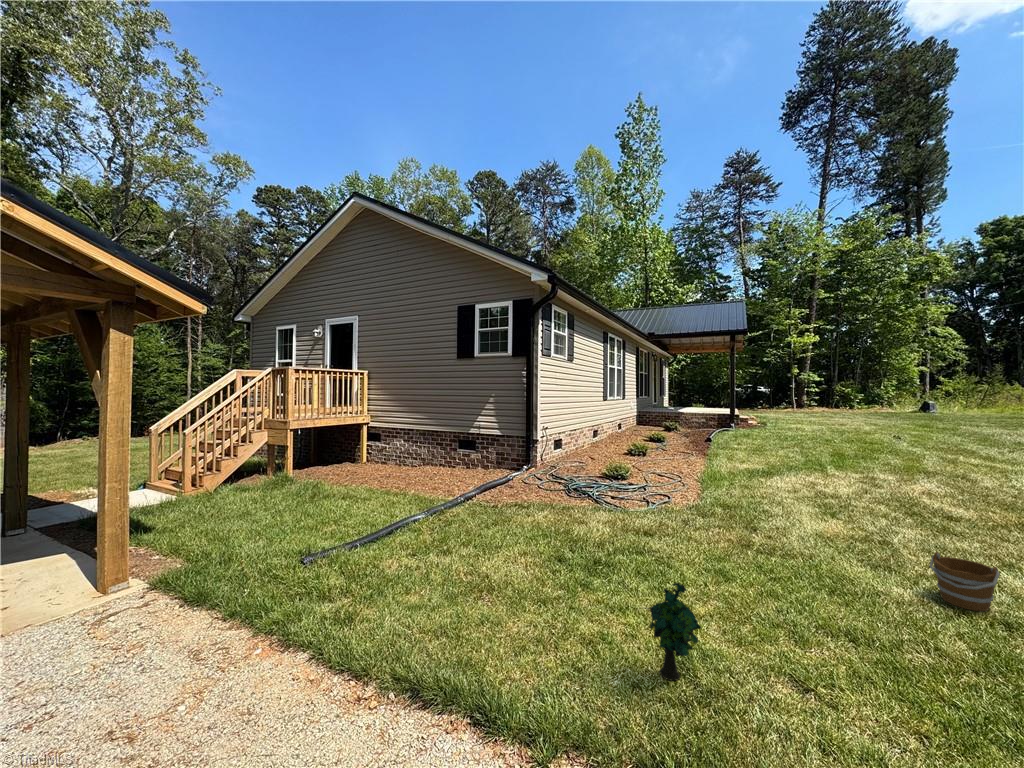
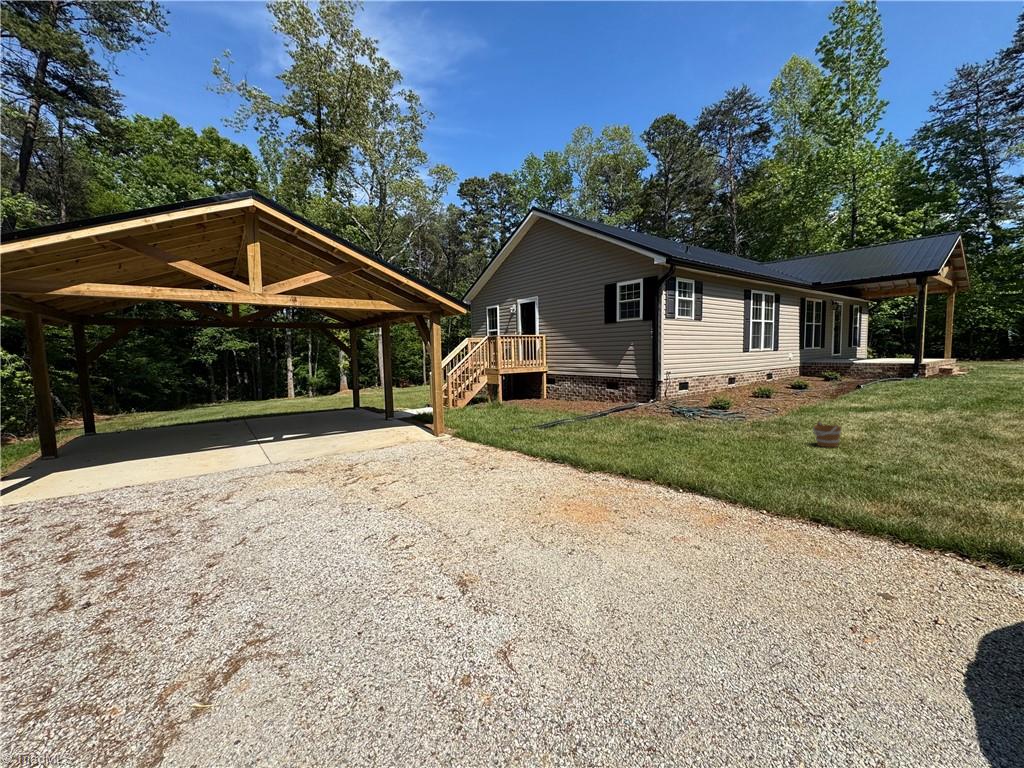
decorative plant: present [645,583,701,681] -> none [633,414,654,450]

